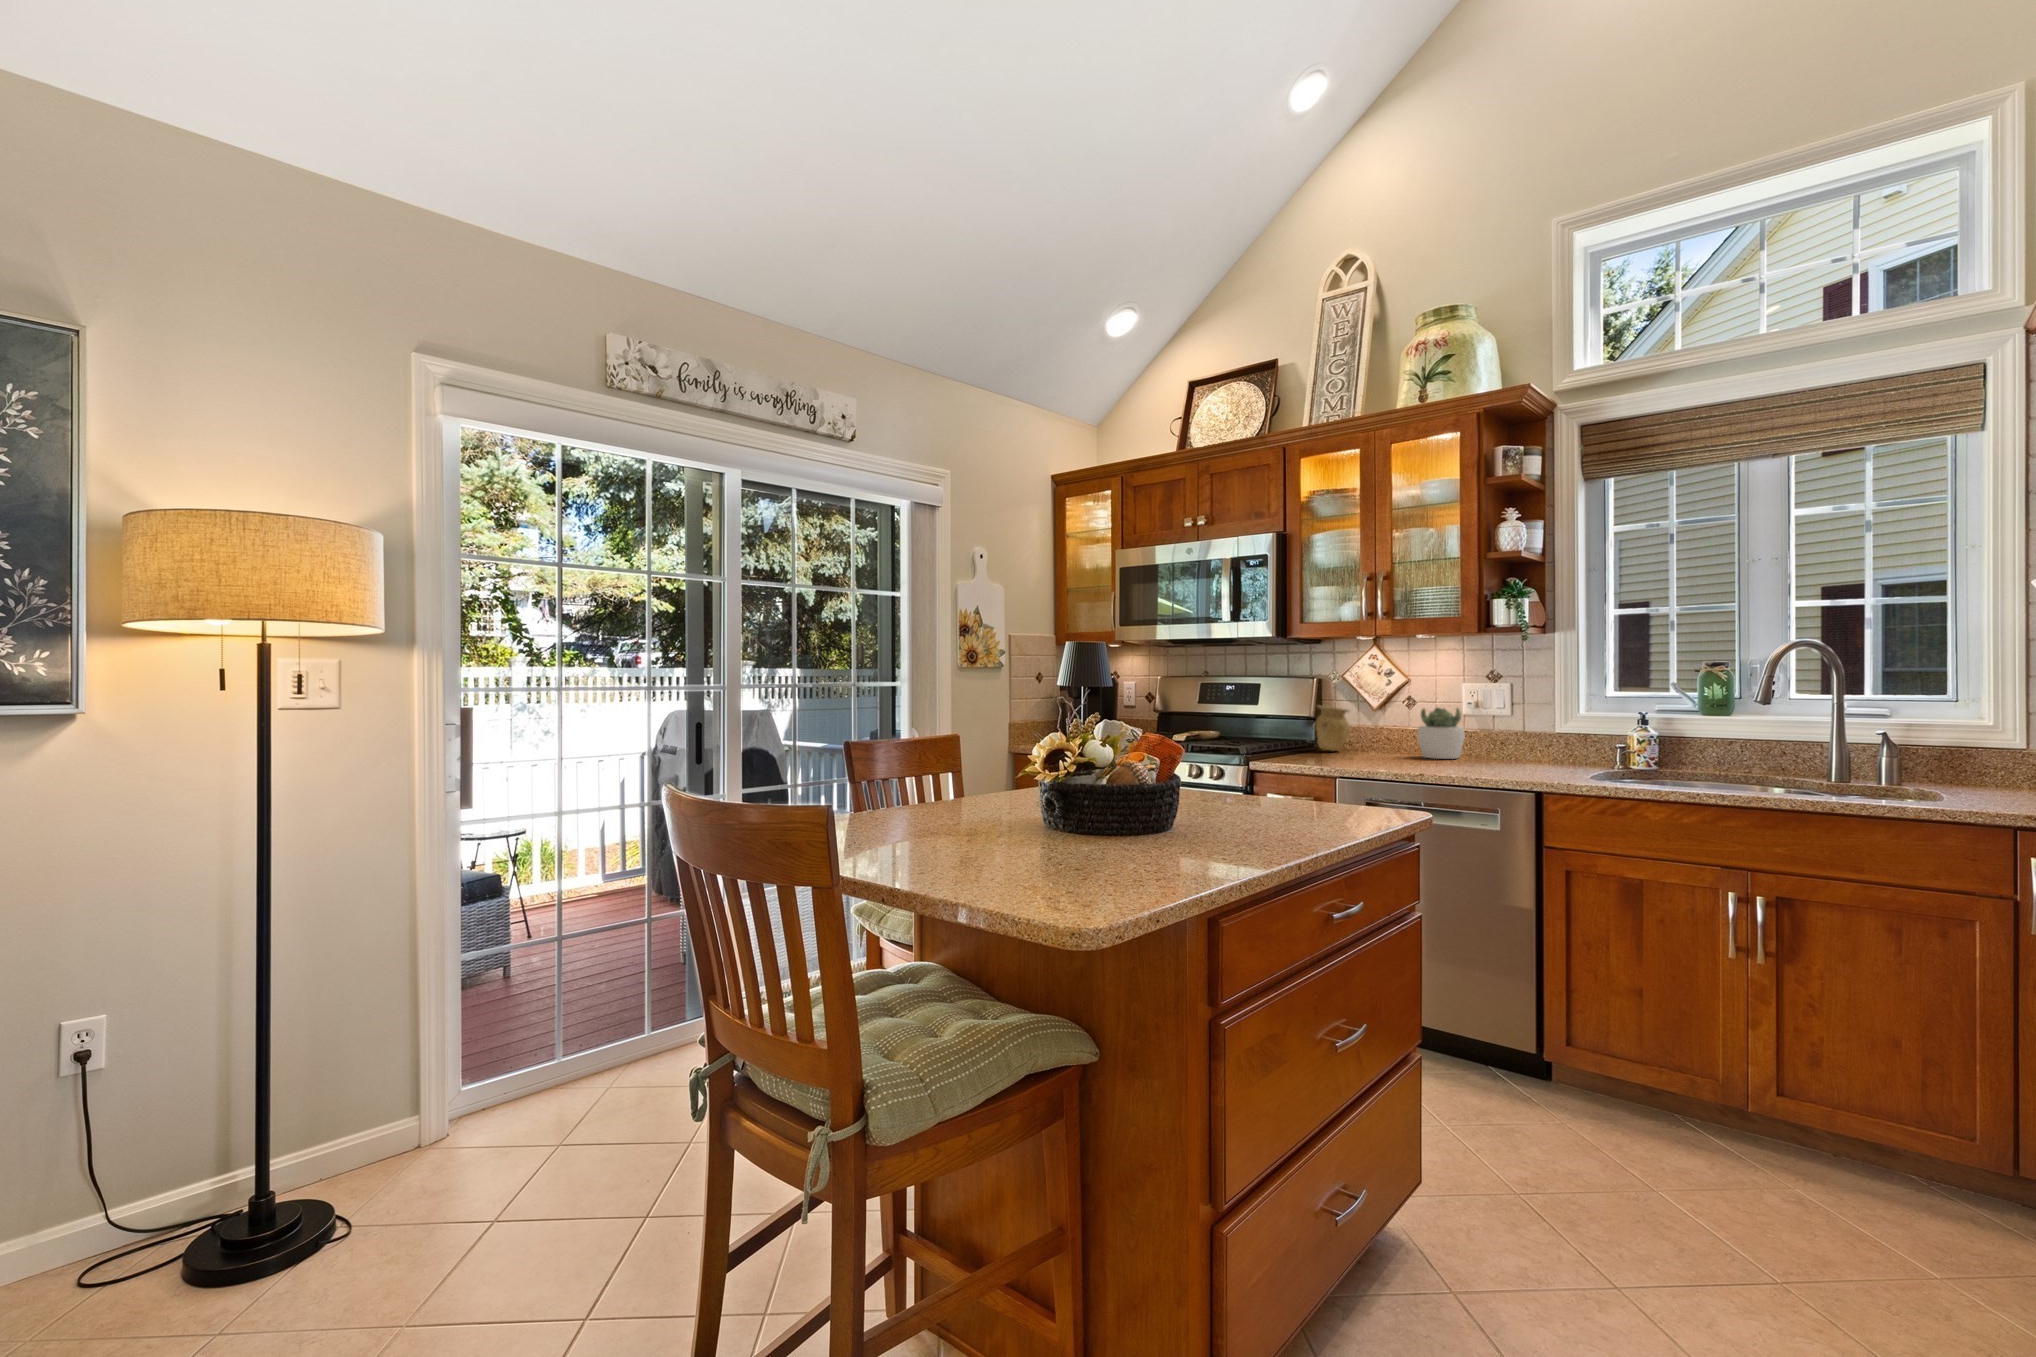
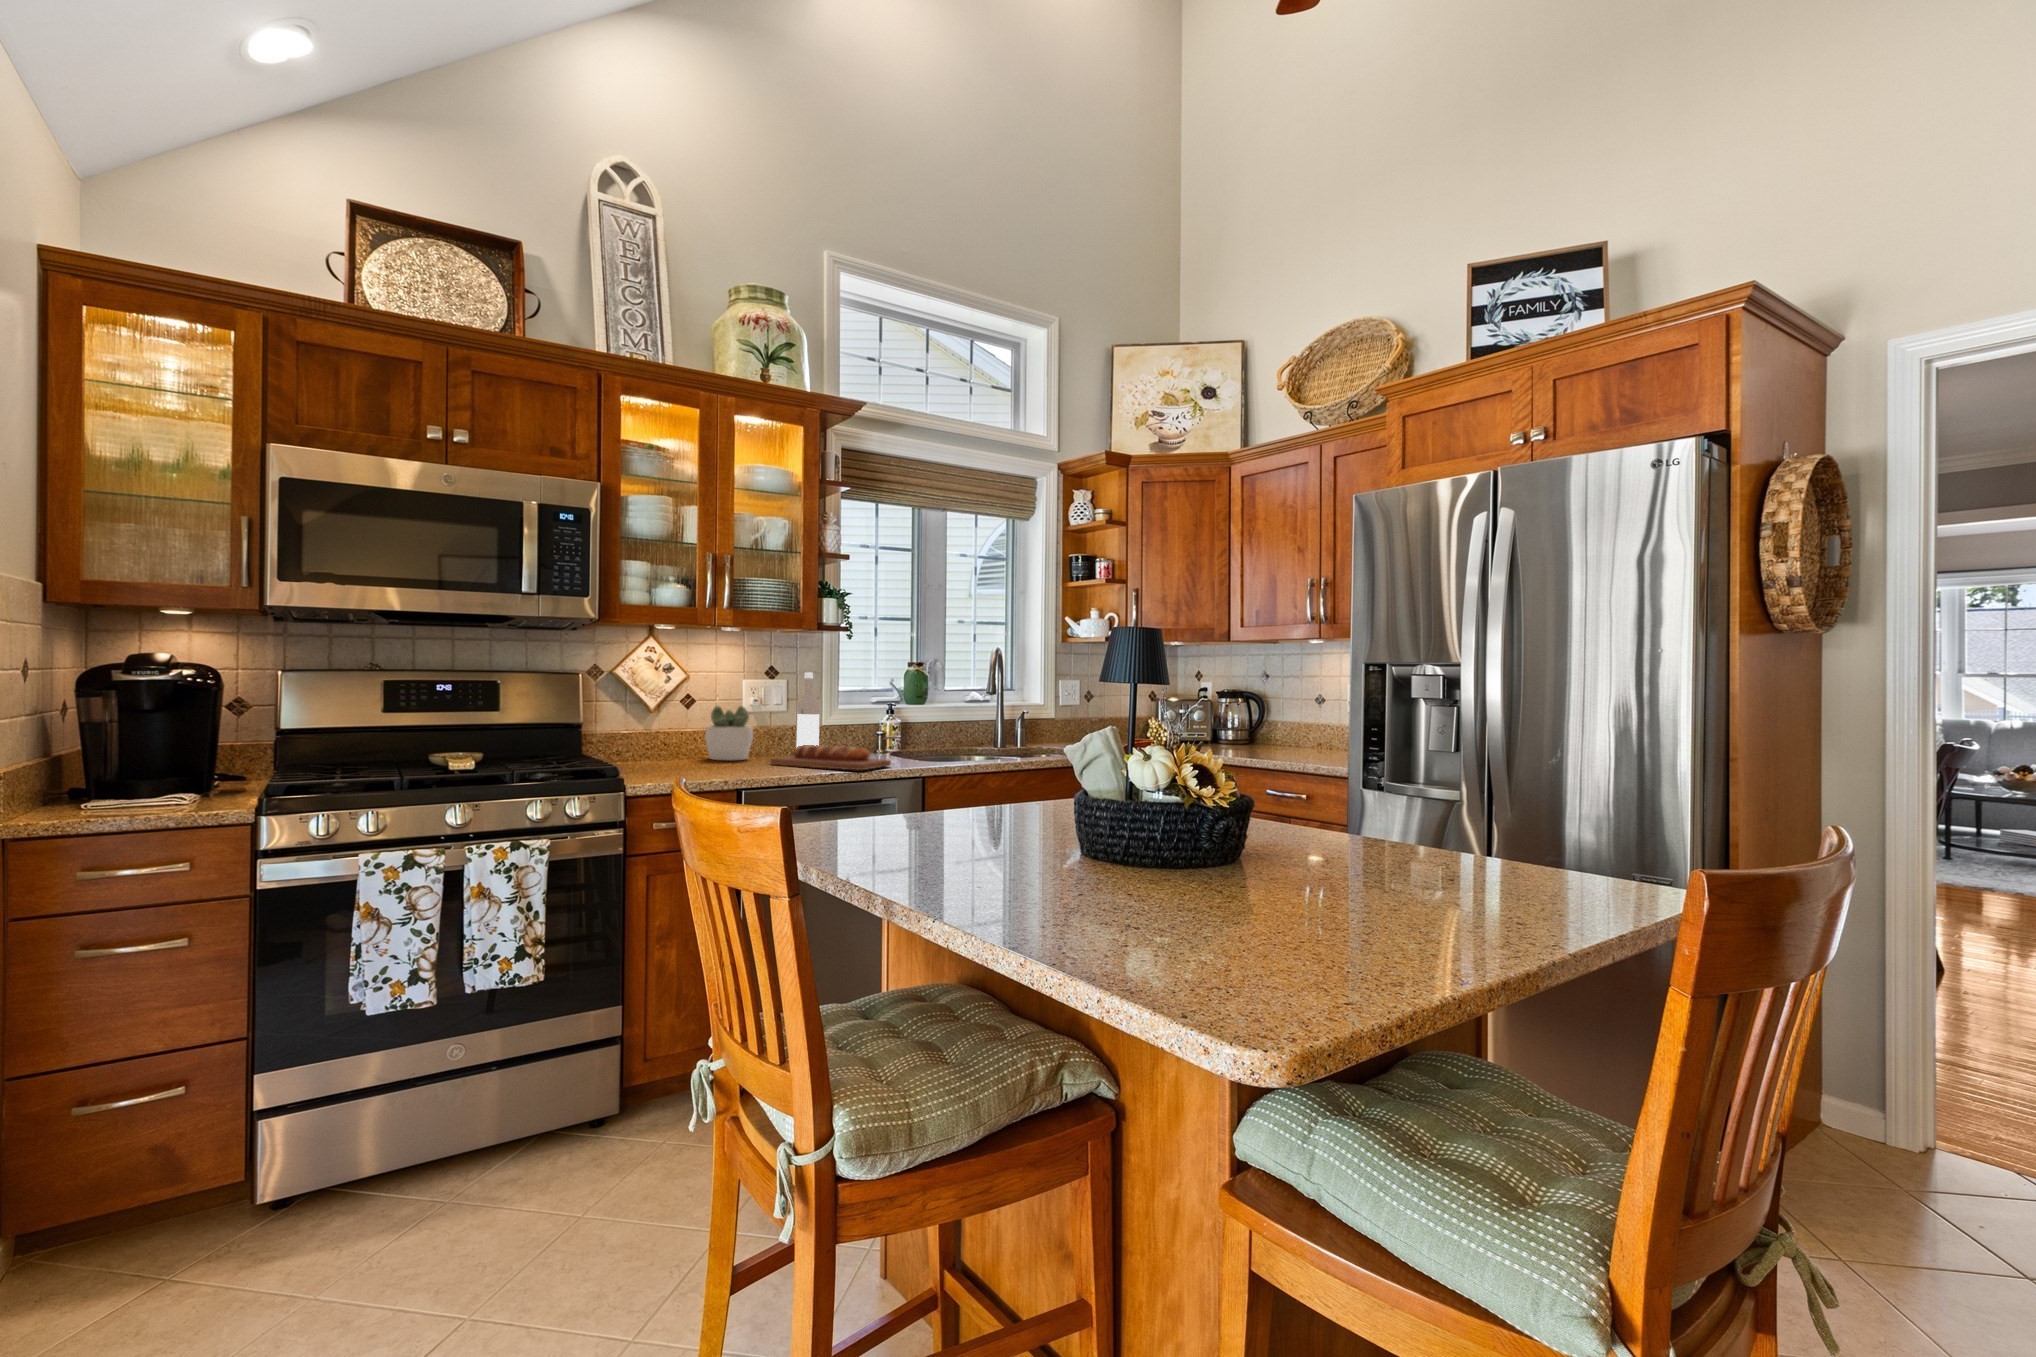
wine bottle: none [1527,674,1555,762] -> present [796,672,820,748]
vase: present [1314,705,1349,751] -> none [579,706,623,762]
bread loaf: none [1442,747,1538,775] -> present [770,745,891,770]

